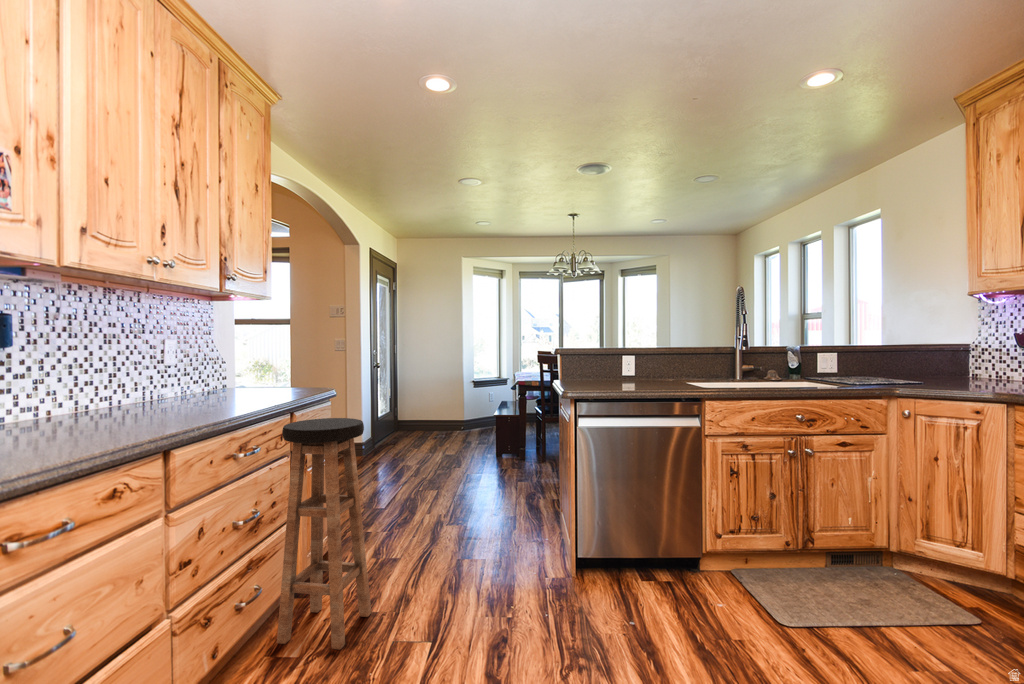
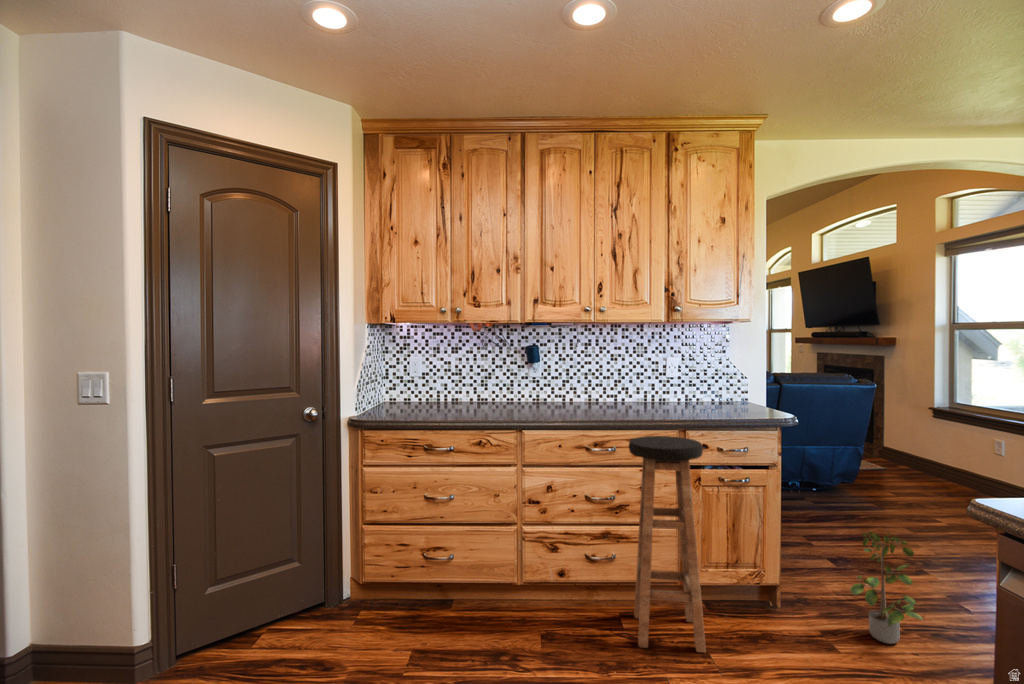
potted plant: none [377,460,425,543] -> present [851,531,923,644]

